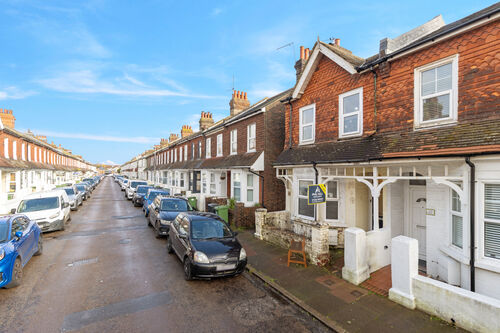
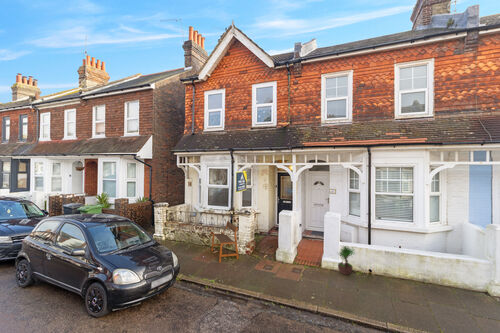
potted tree: none [394,275,419,313] -> present [338,246,354,275]

